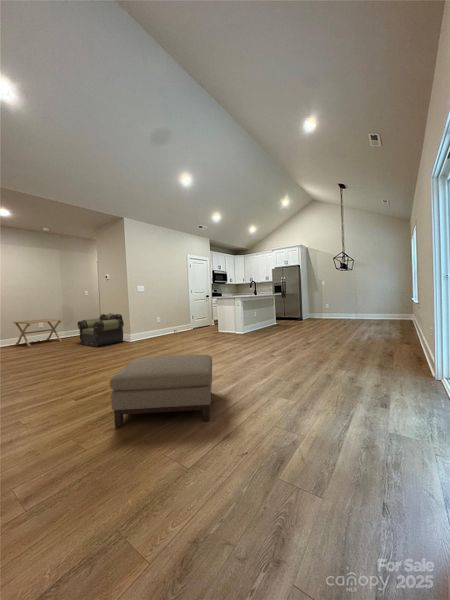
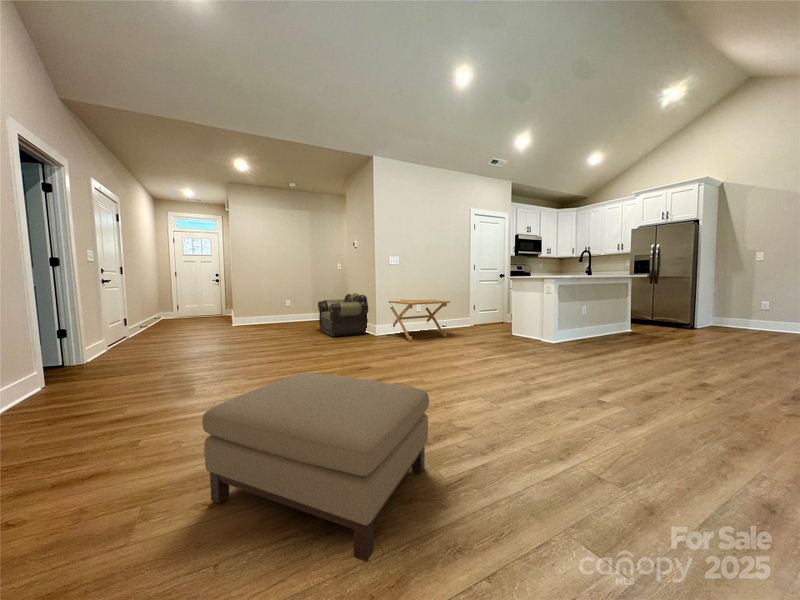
side table: present [13,319,63,347] -> present [386,300,450,341]

